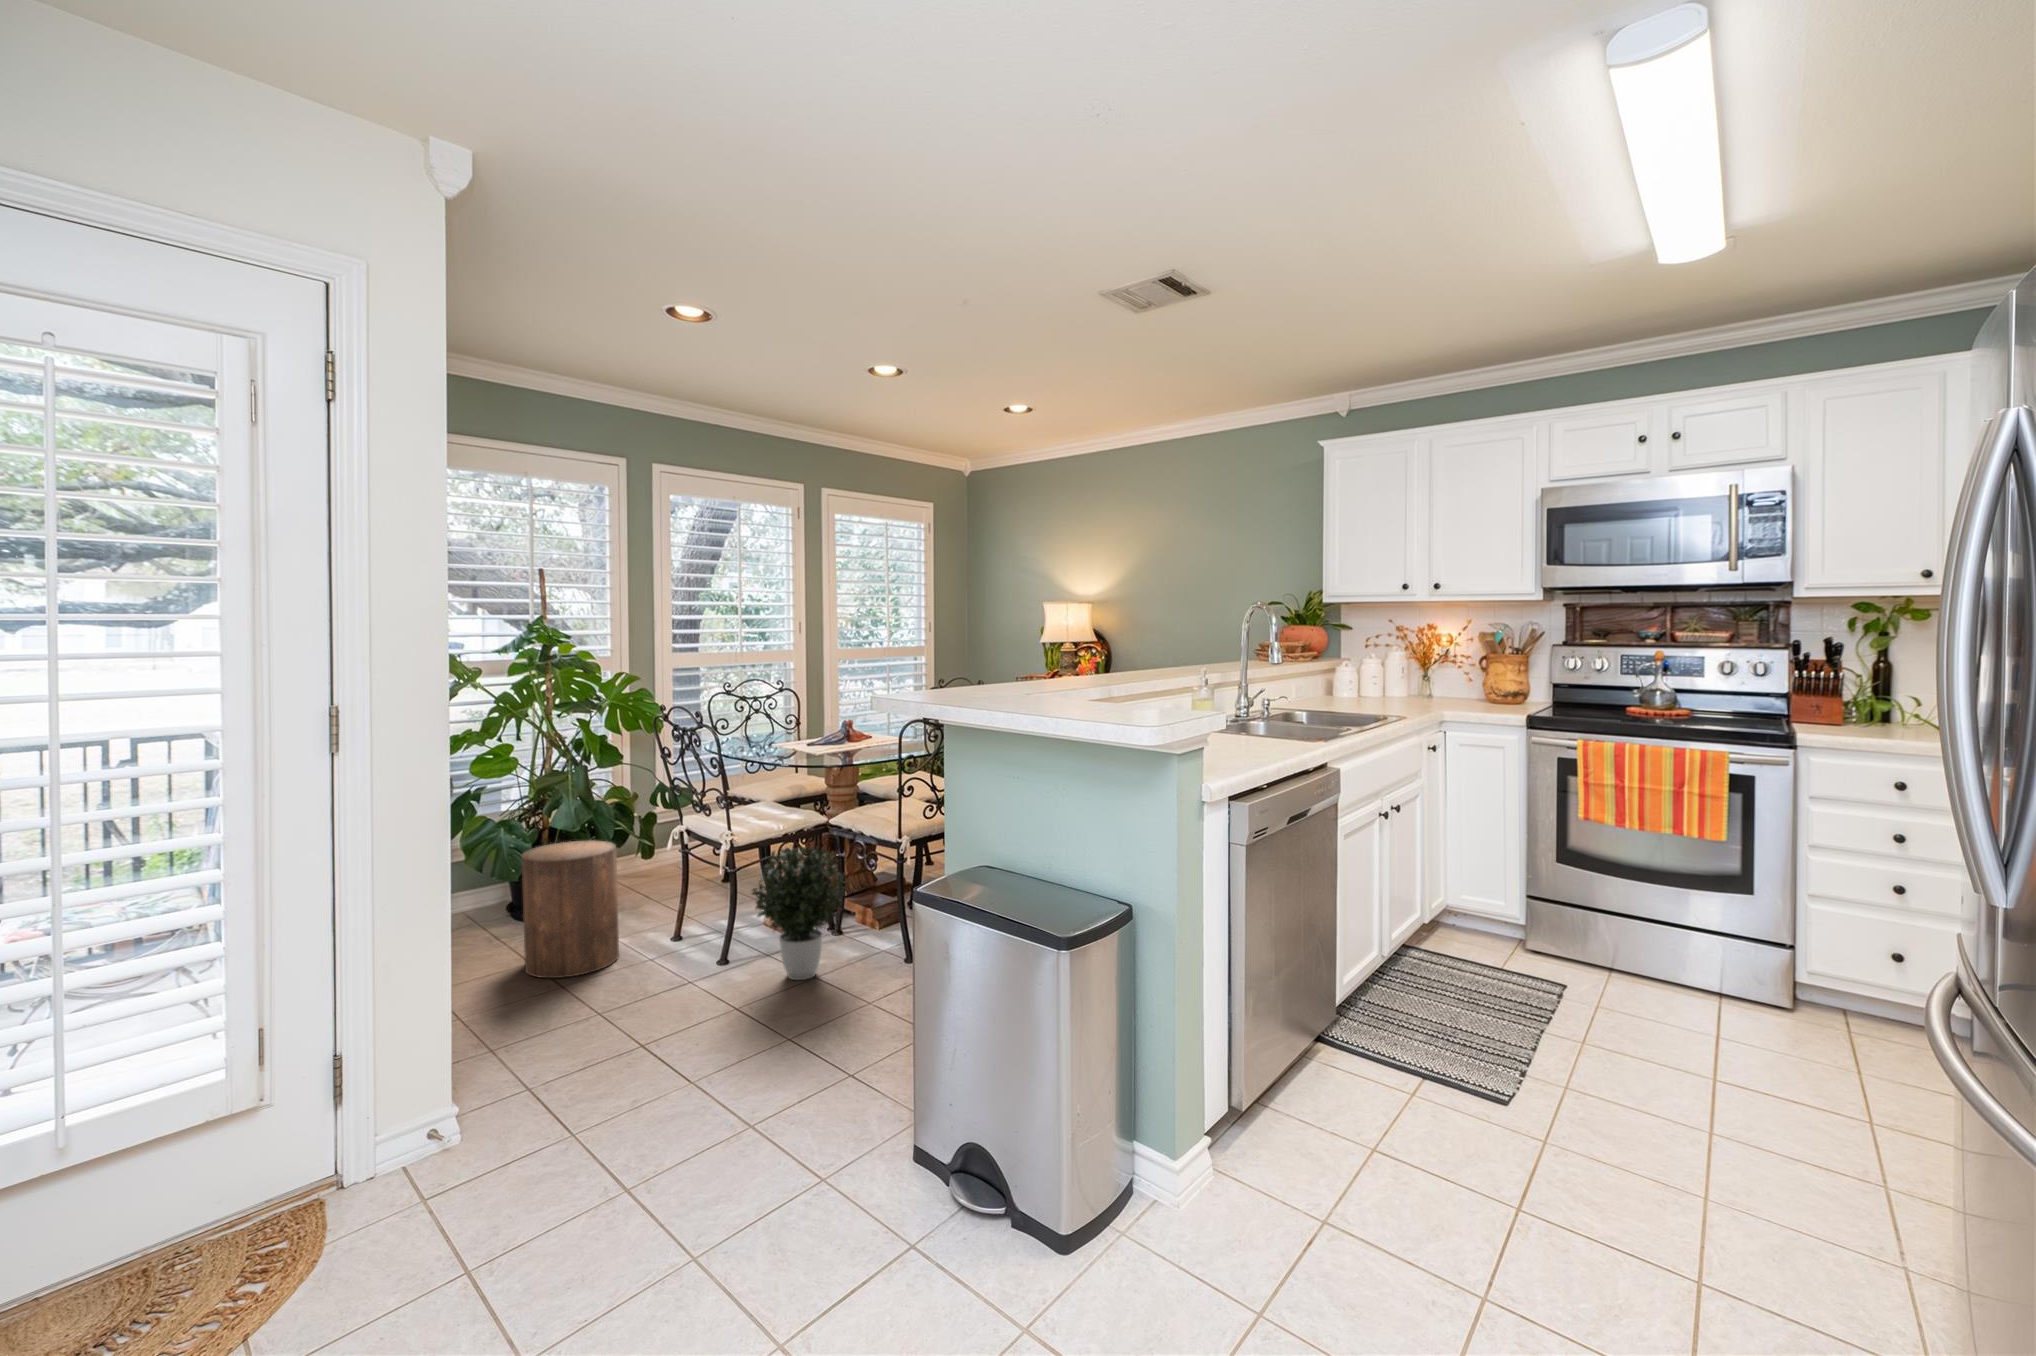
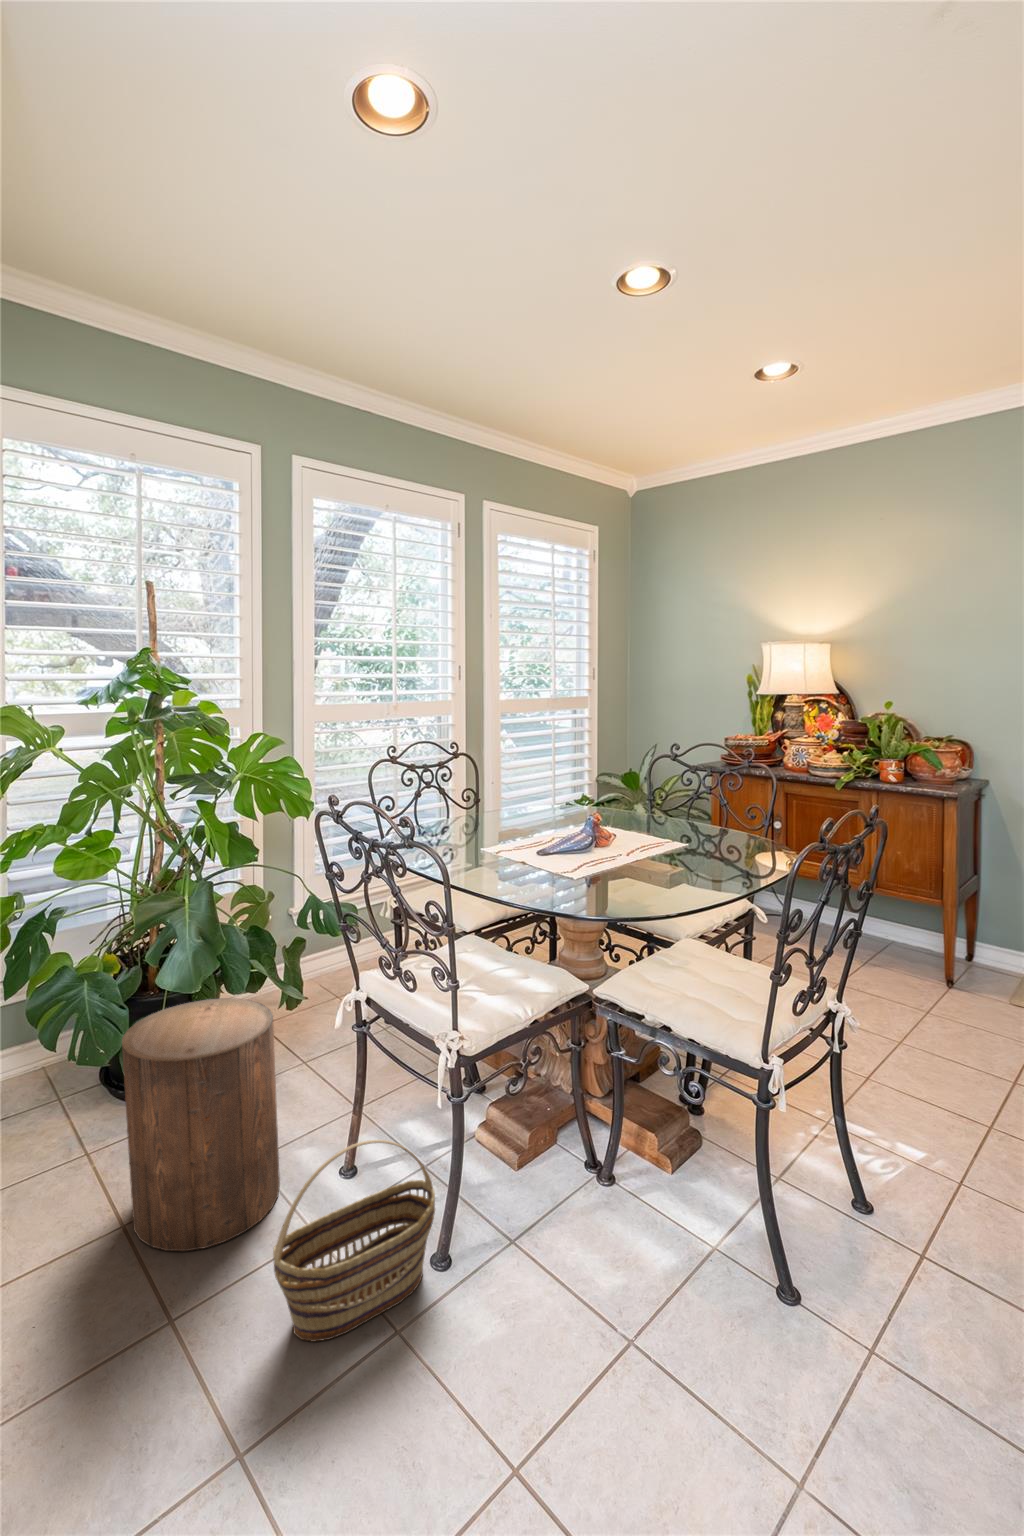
potted plant: present [752,847,847,980] -> none [522,1033,679,1272]
basket: none [605,899,704,1003] -> present [273,1140,435,1342]

